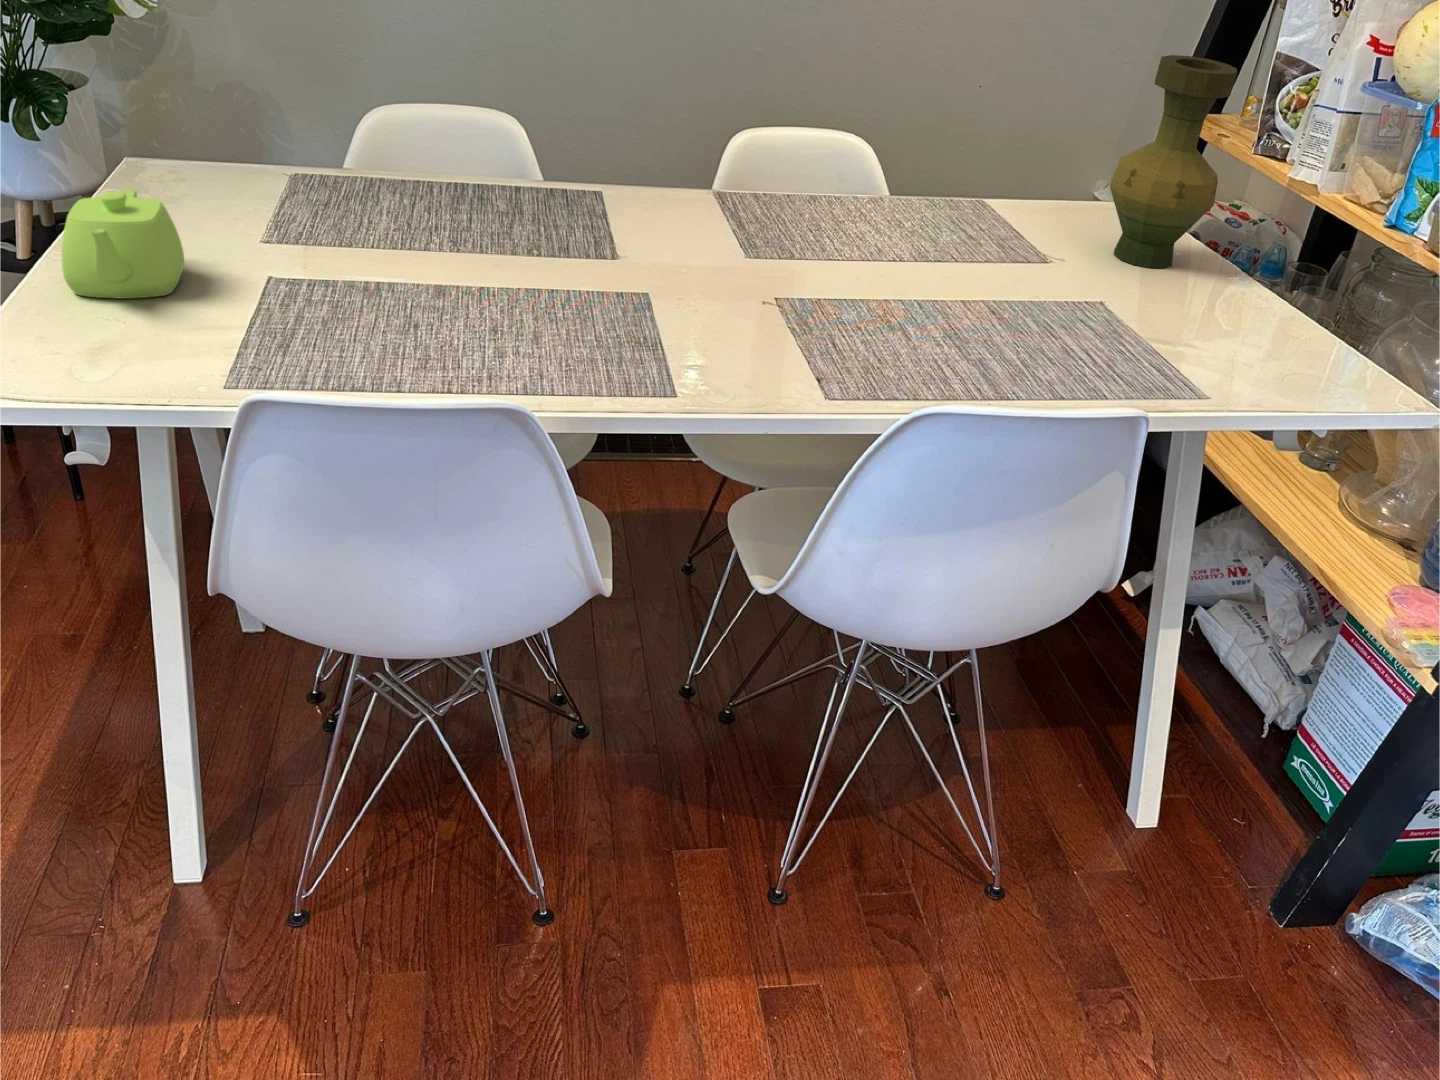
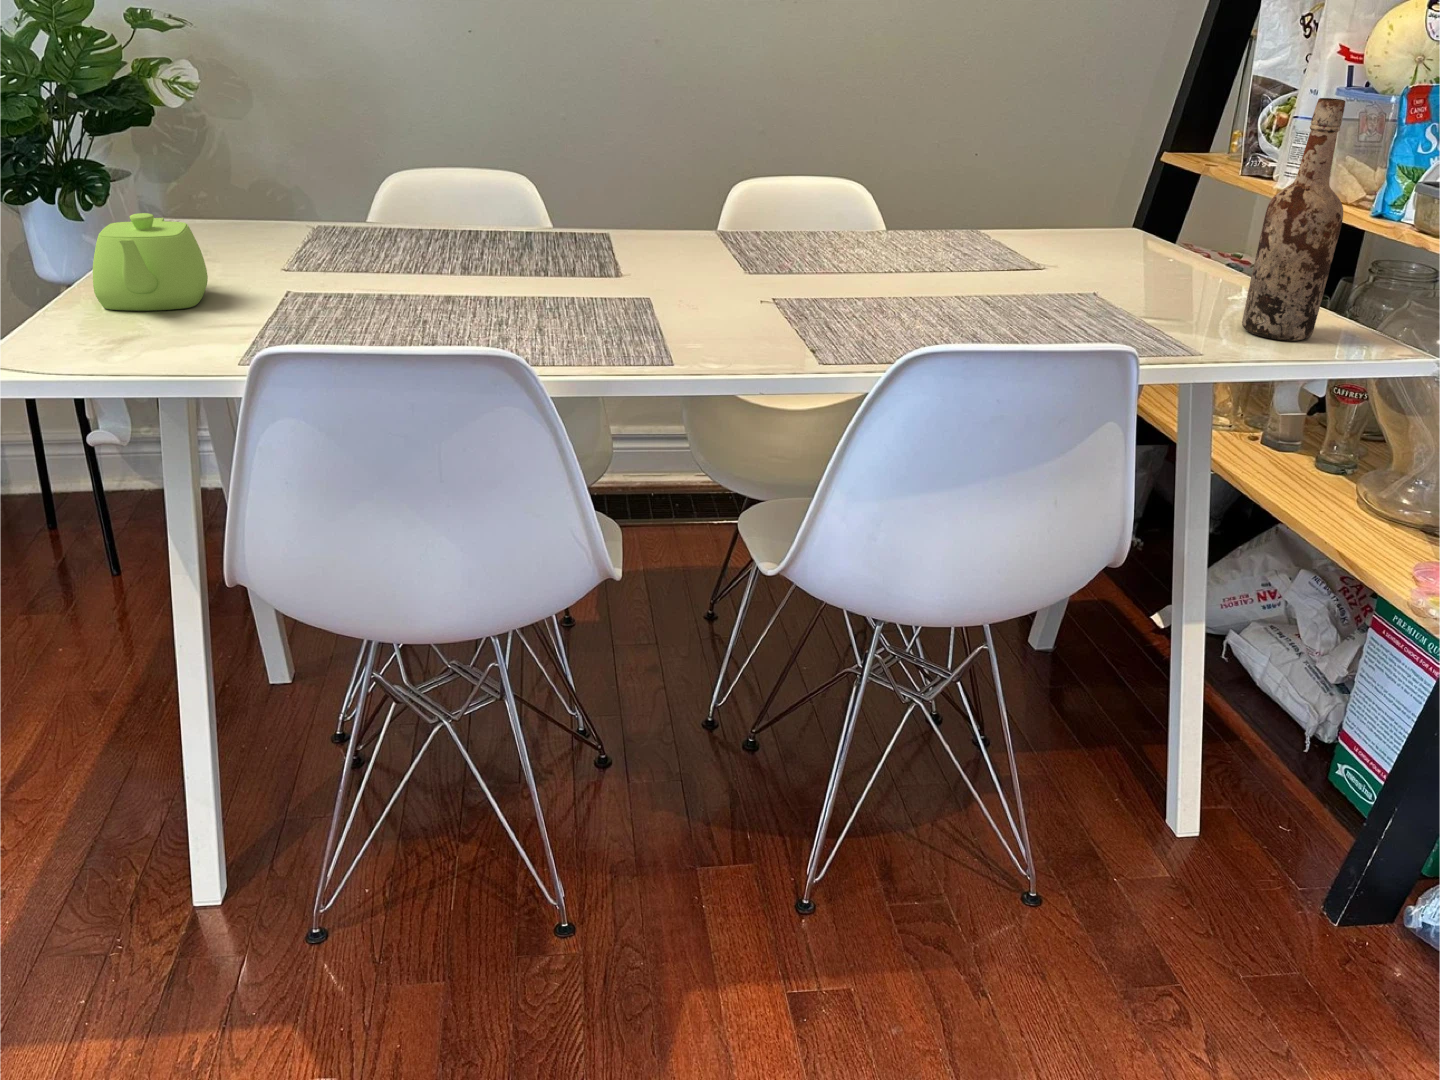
vase: present [1110,55,1237,268] -> none [1098,70,1210,274]
wine bottle: none [1250,130,1382,373] -> present [1242,98,1345,341]

